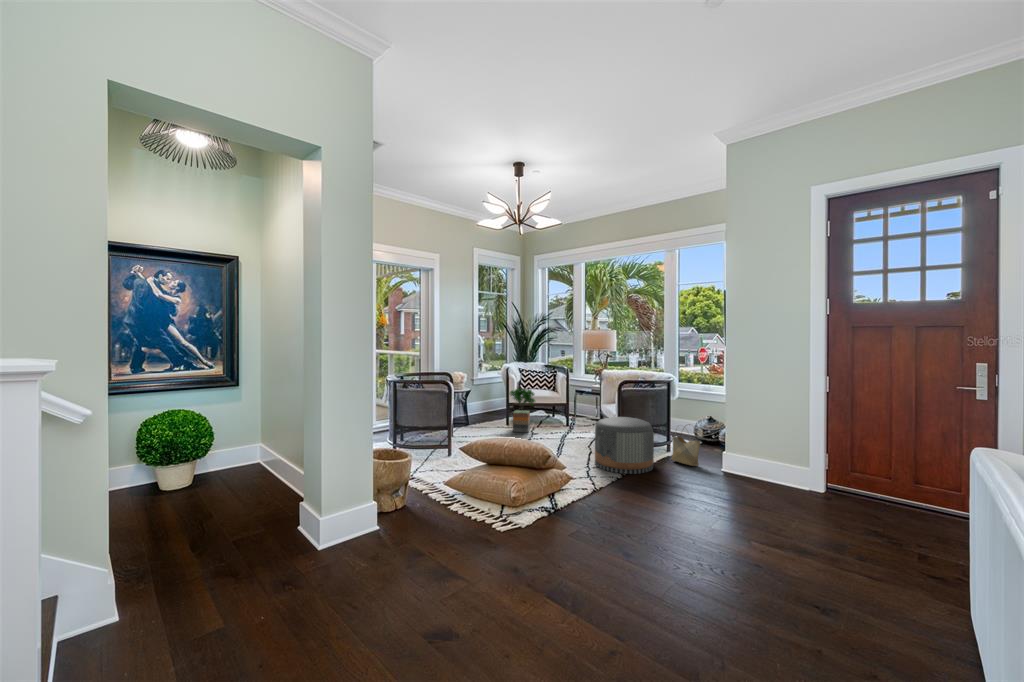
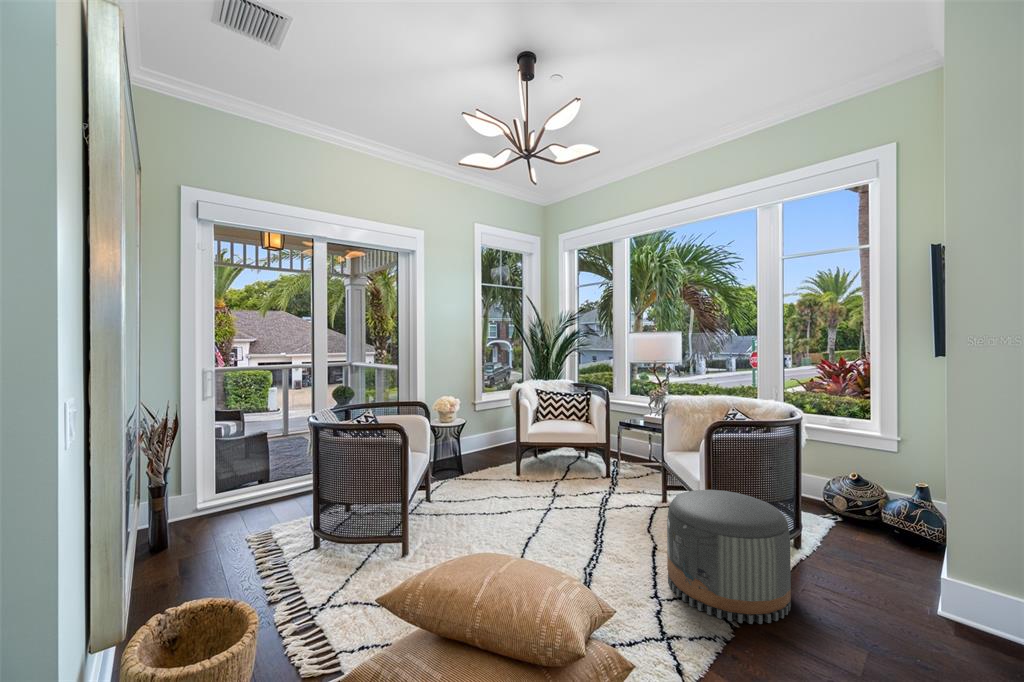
potted tree: present [509,389,536,432] -> none [517,422,561,492]
woven basket: present [671,436,701,466] -> none [816,508,886,599]

